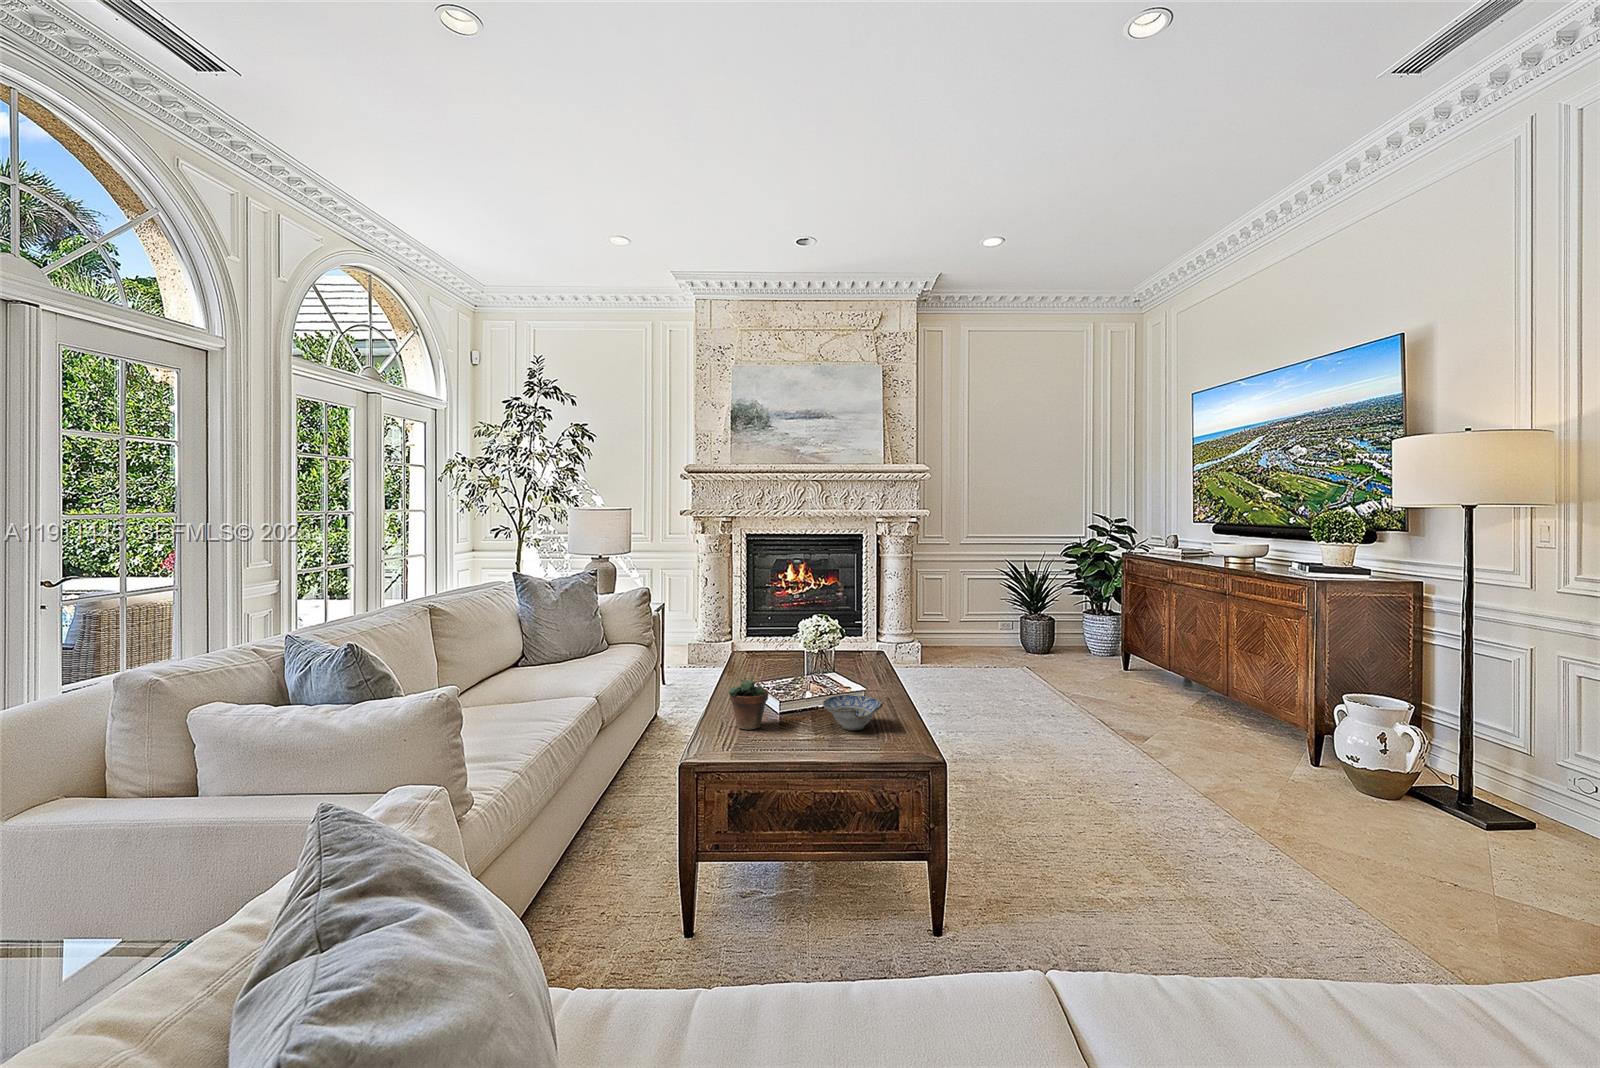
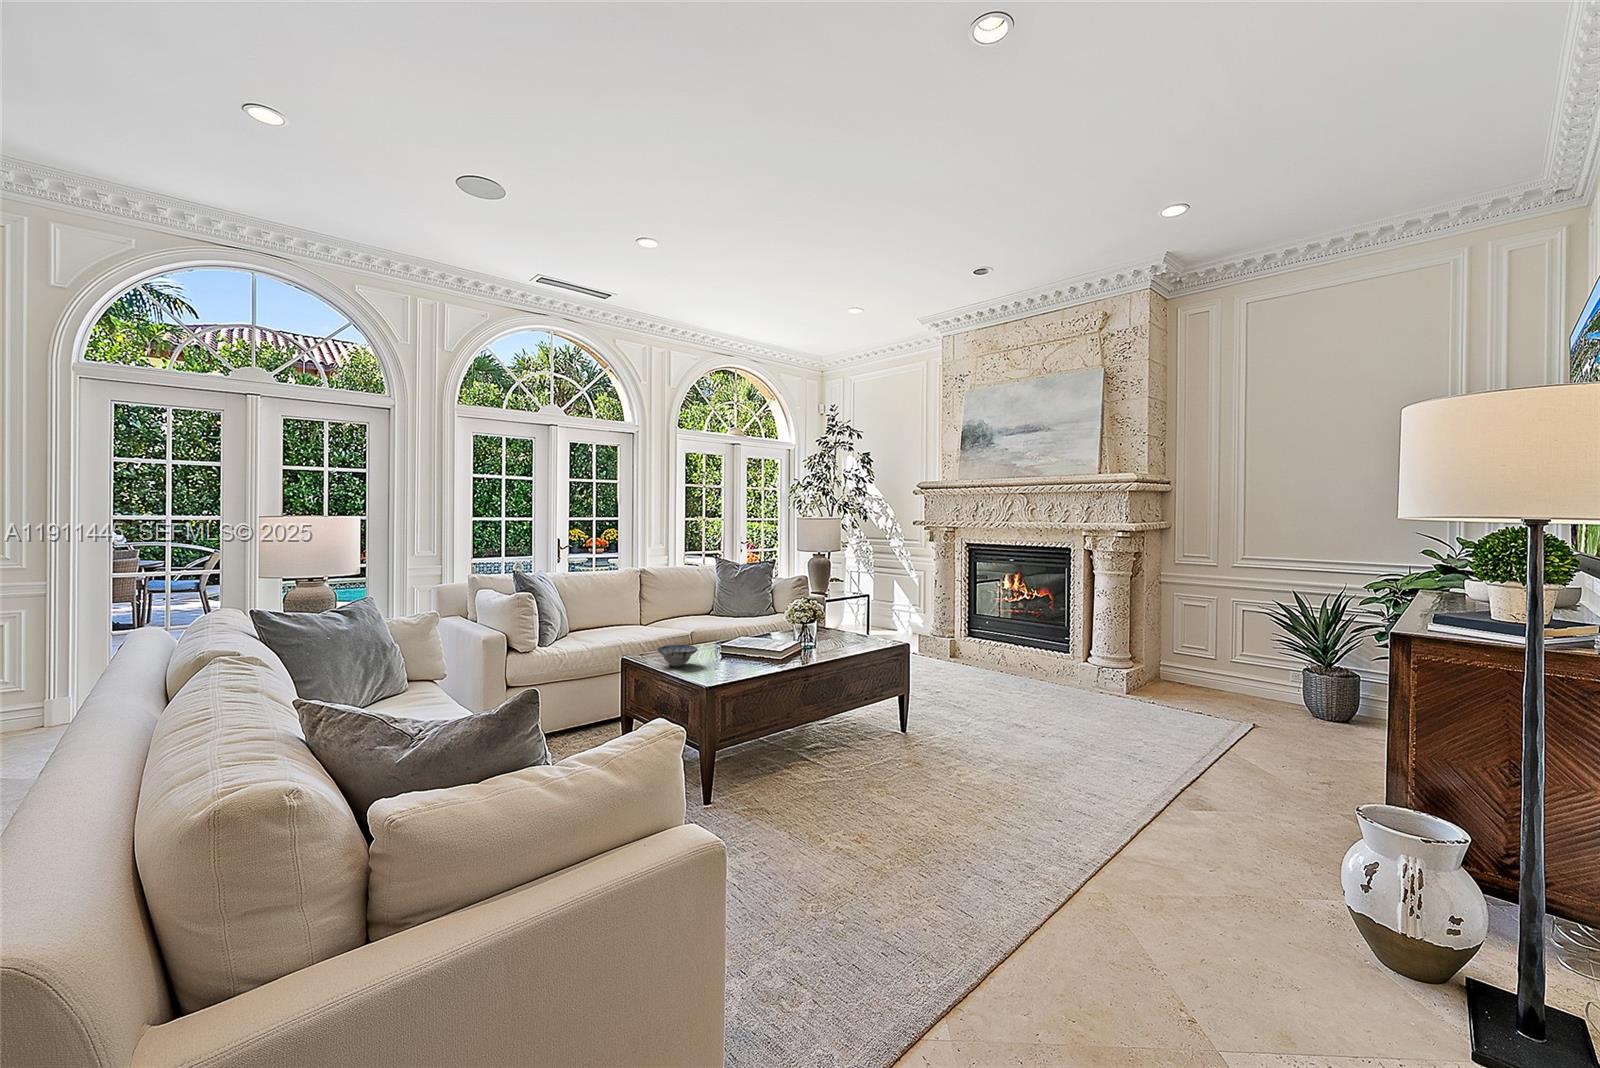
succulent plant: present [729,664,768,730] -> none [632,614,659,655]

